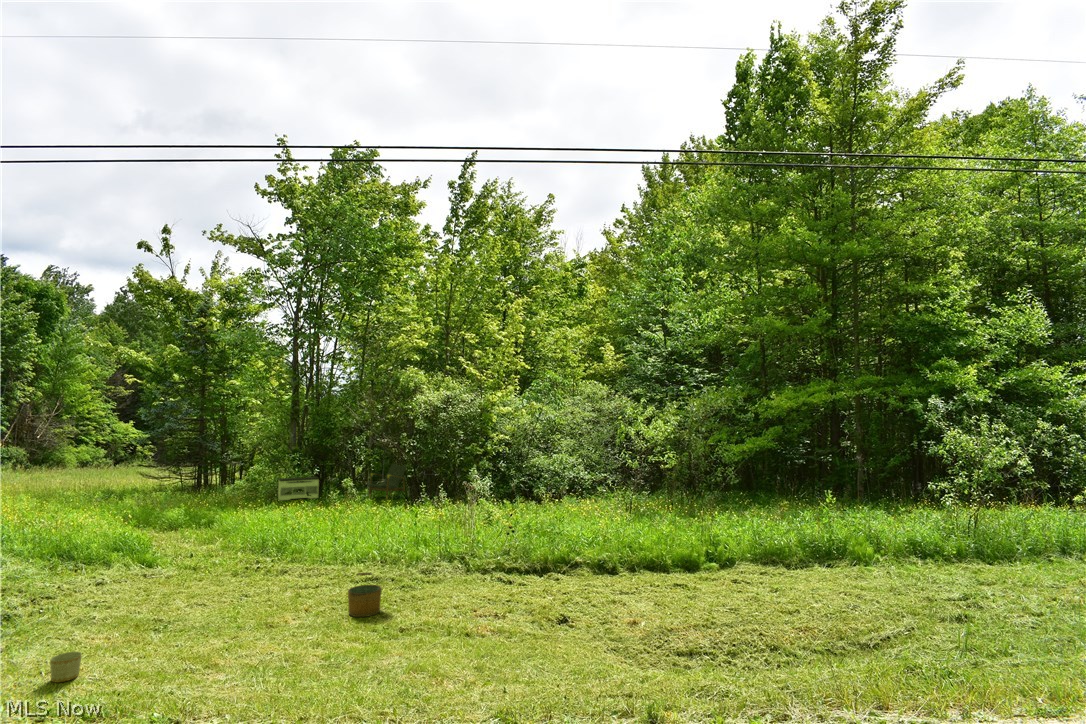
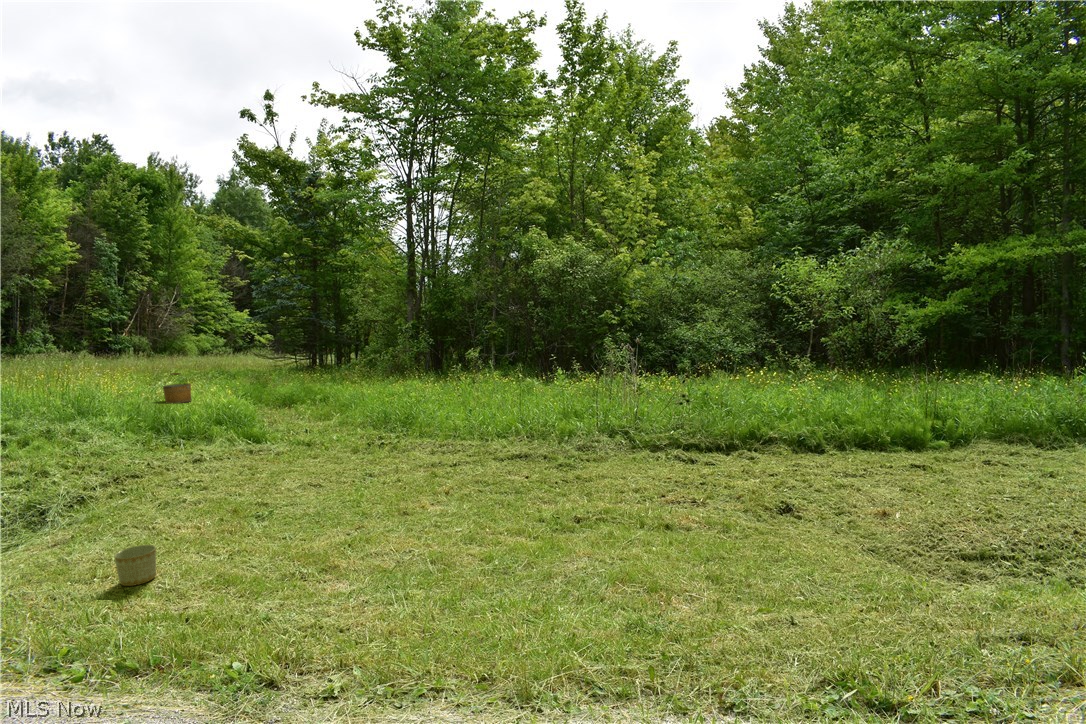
lounge chair: present [367,464,406,499] -> none [485,335,527,375]
bench: present [278,477,319,500] -> none [390,351,433,377]
bucket: present [348,572,382,617] -> present [163,373,191,404]

